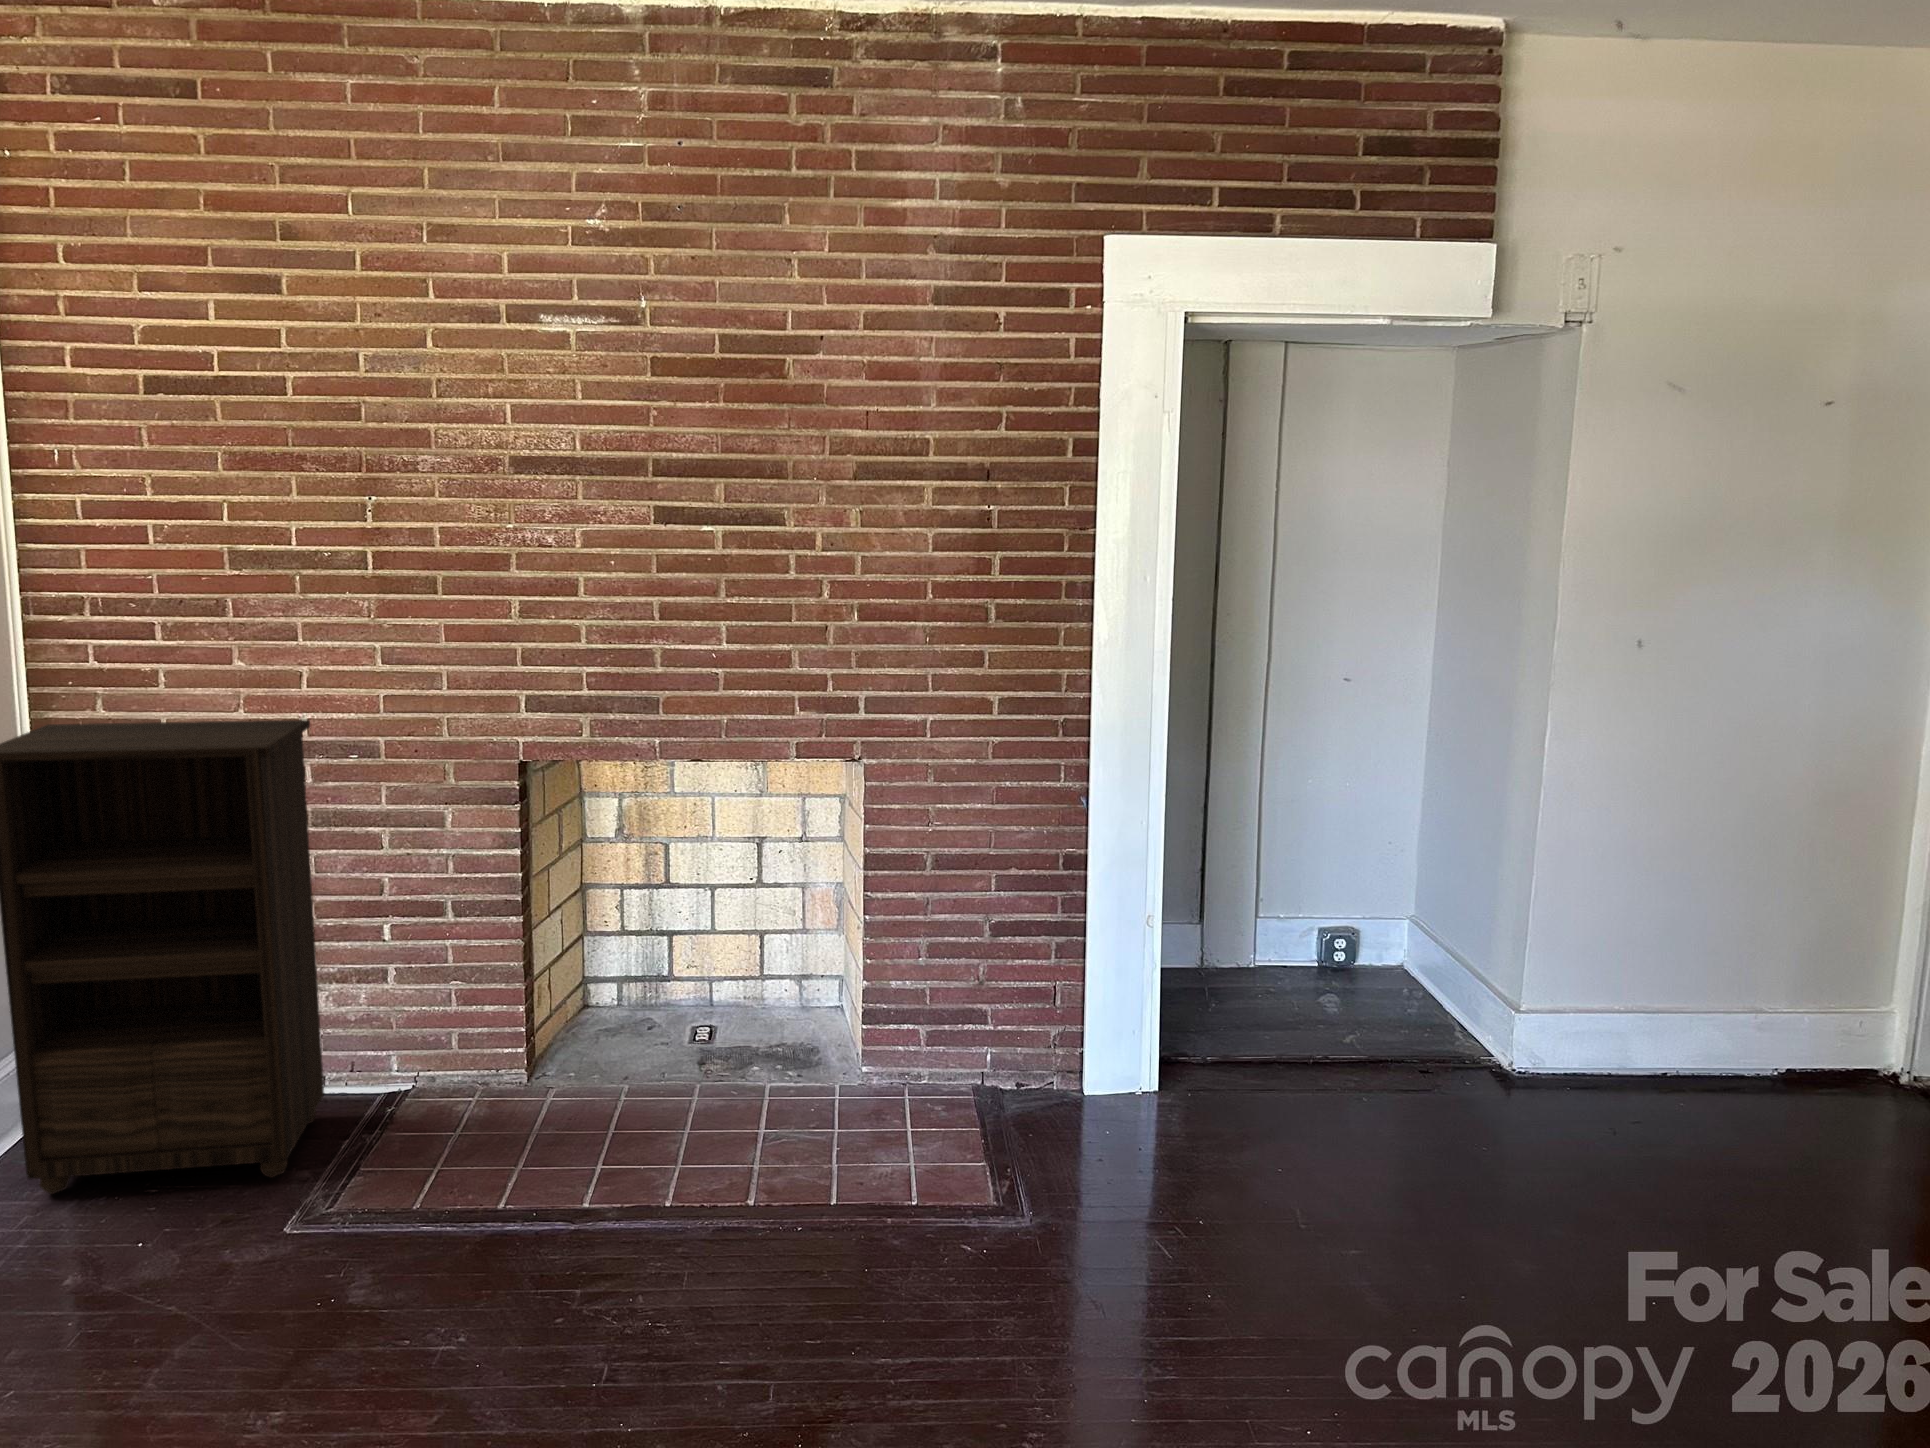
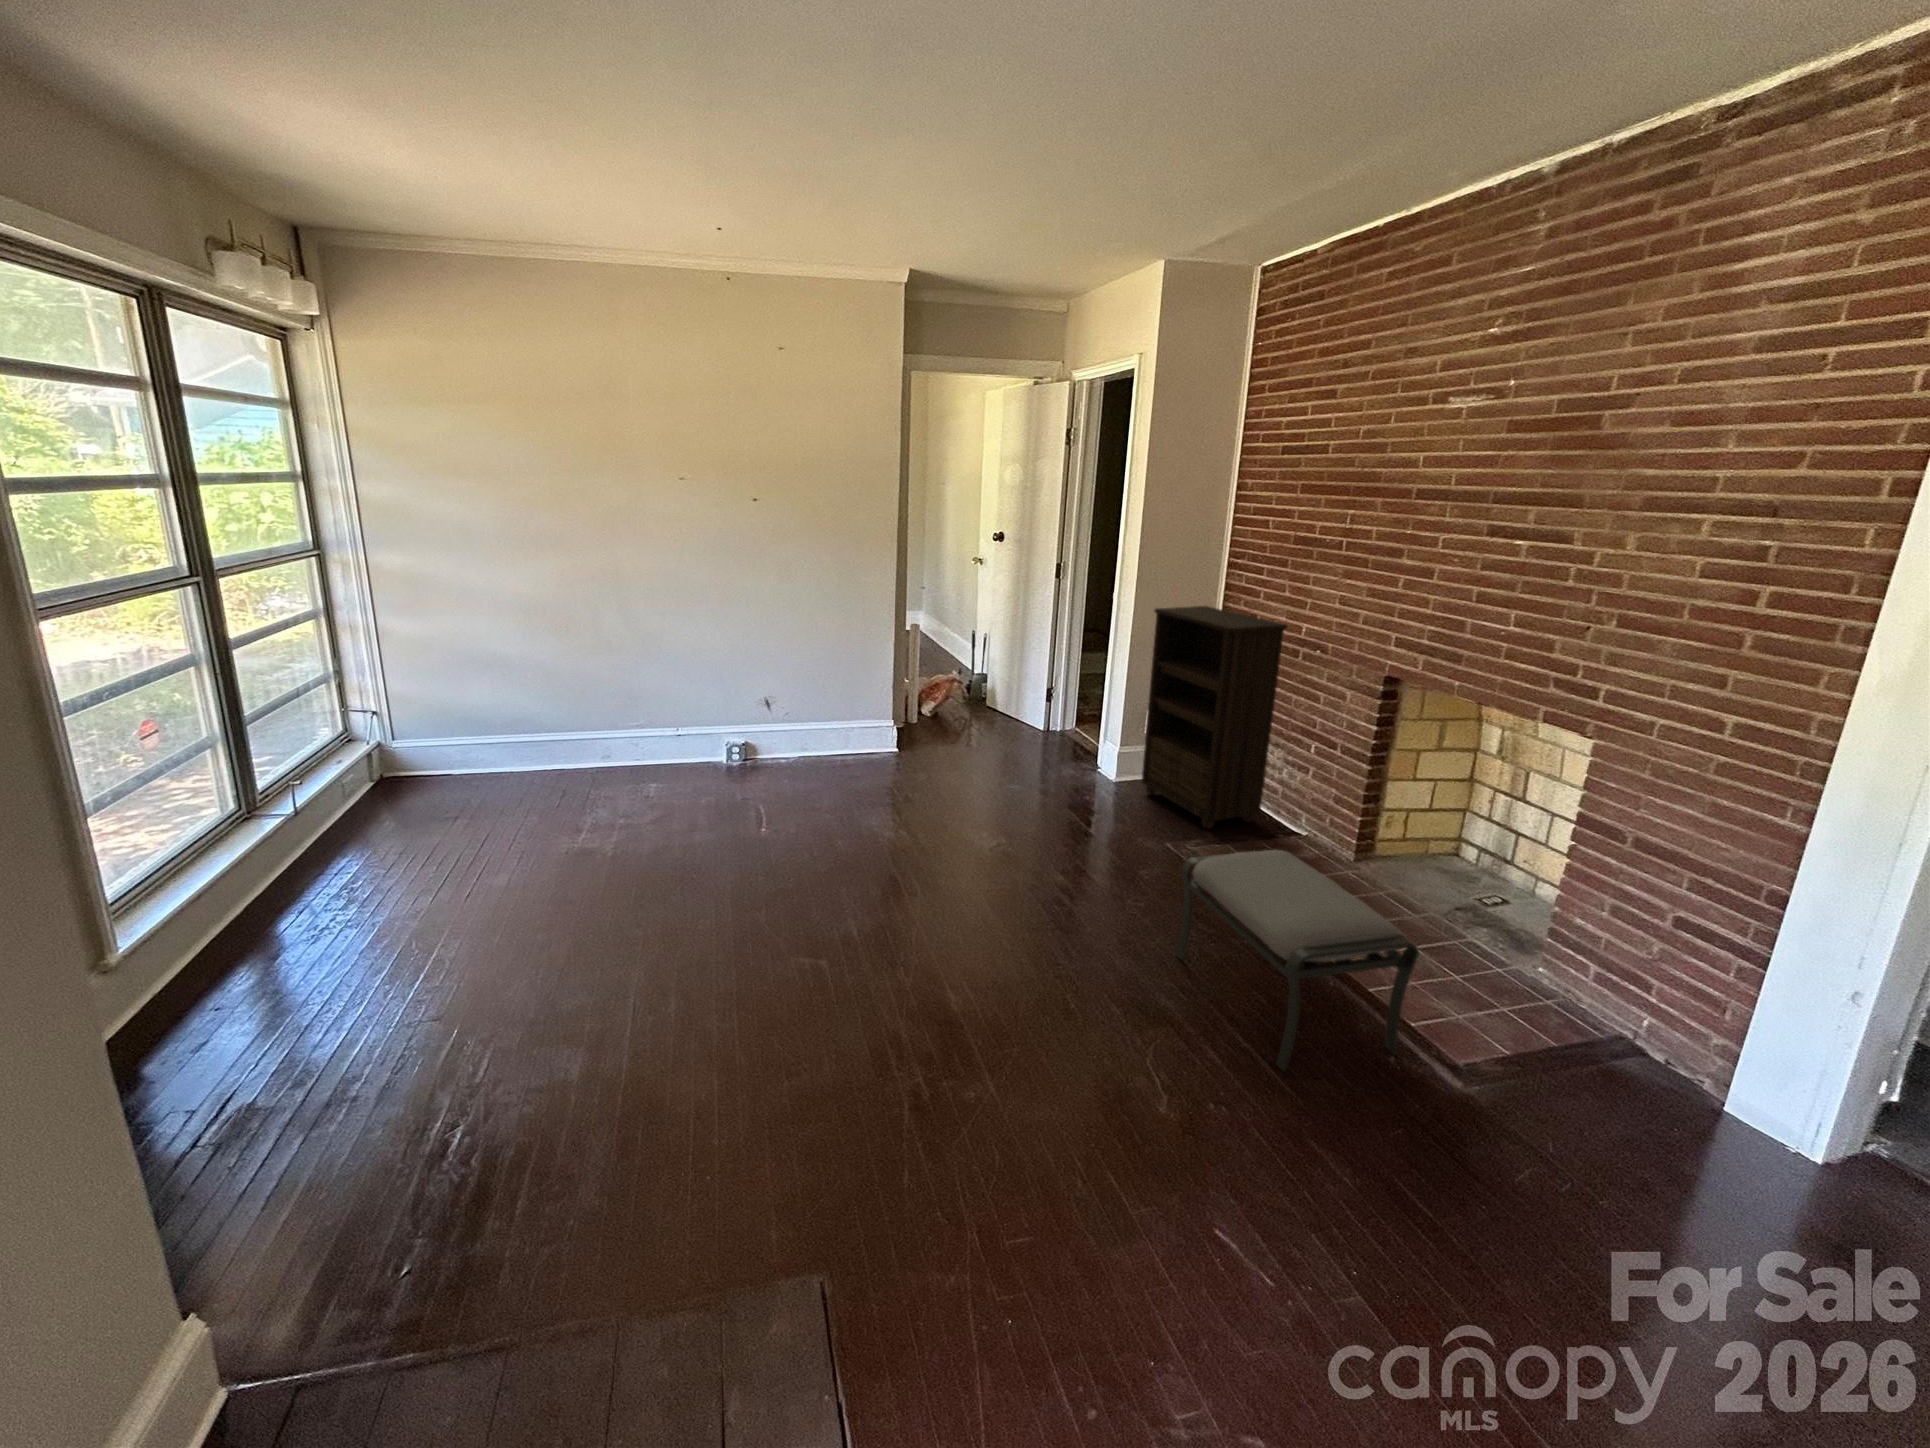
ottoman: none [632,1077,984,1385] -> present [1176,850,1419,1072]

